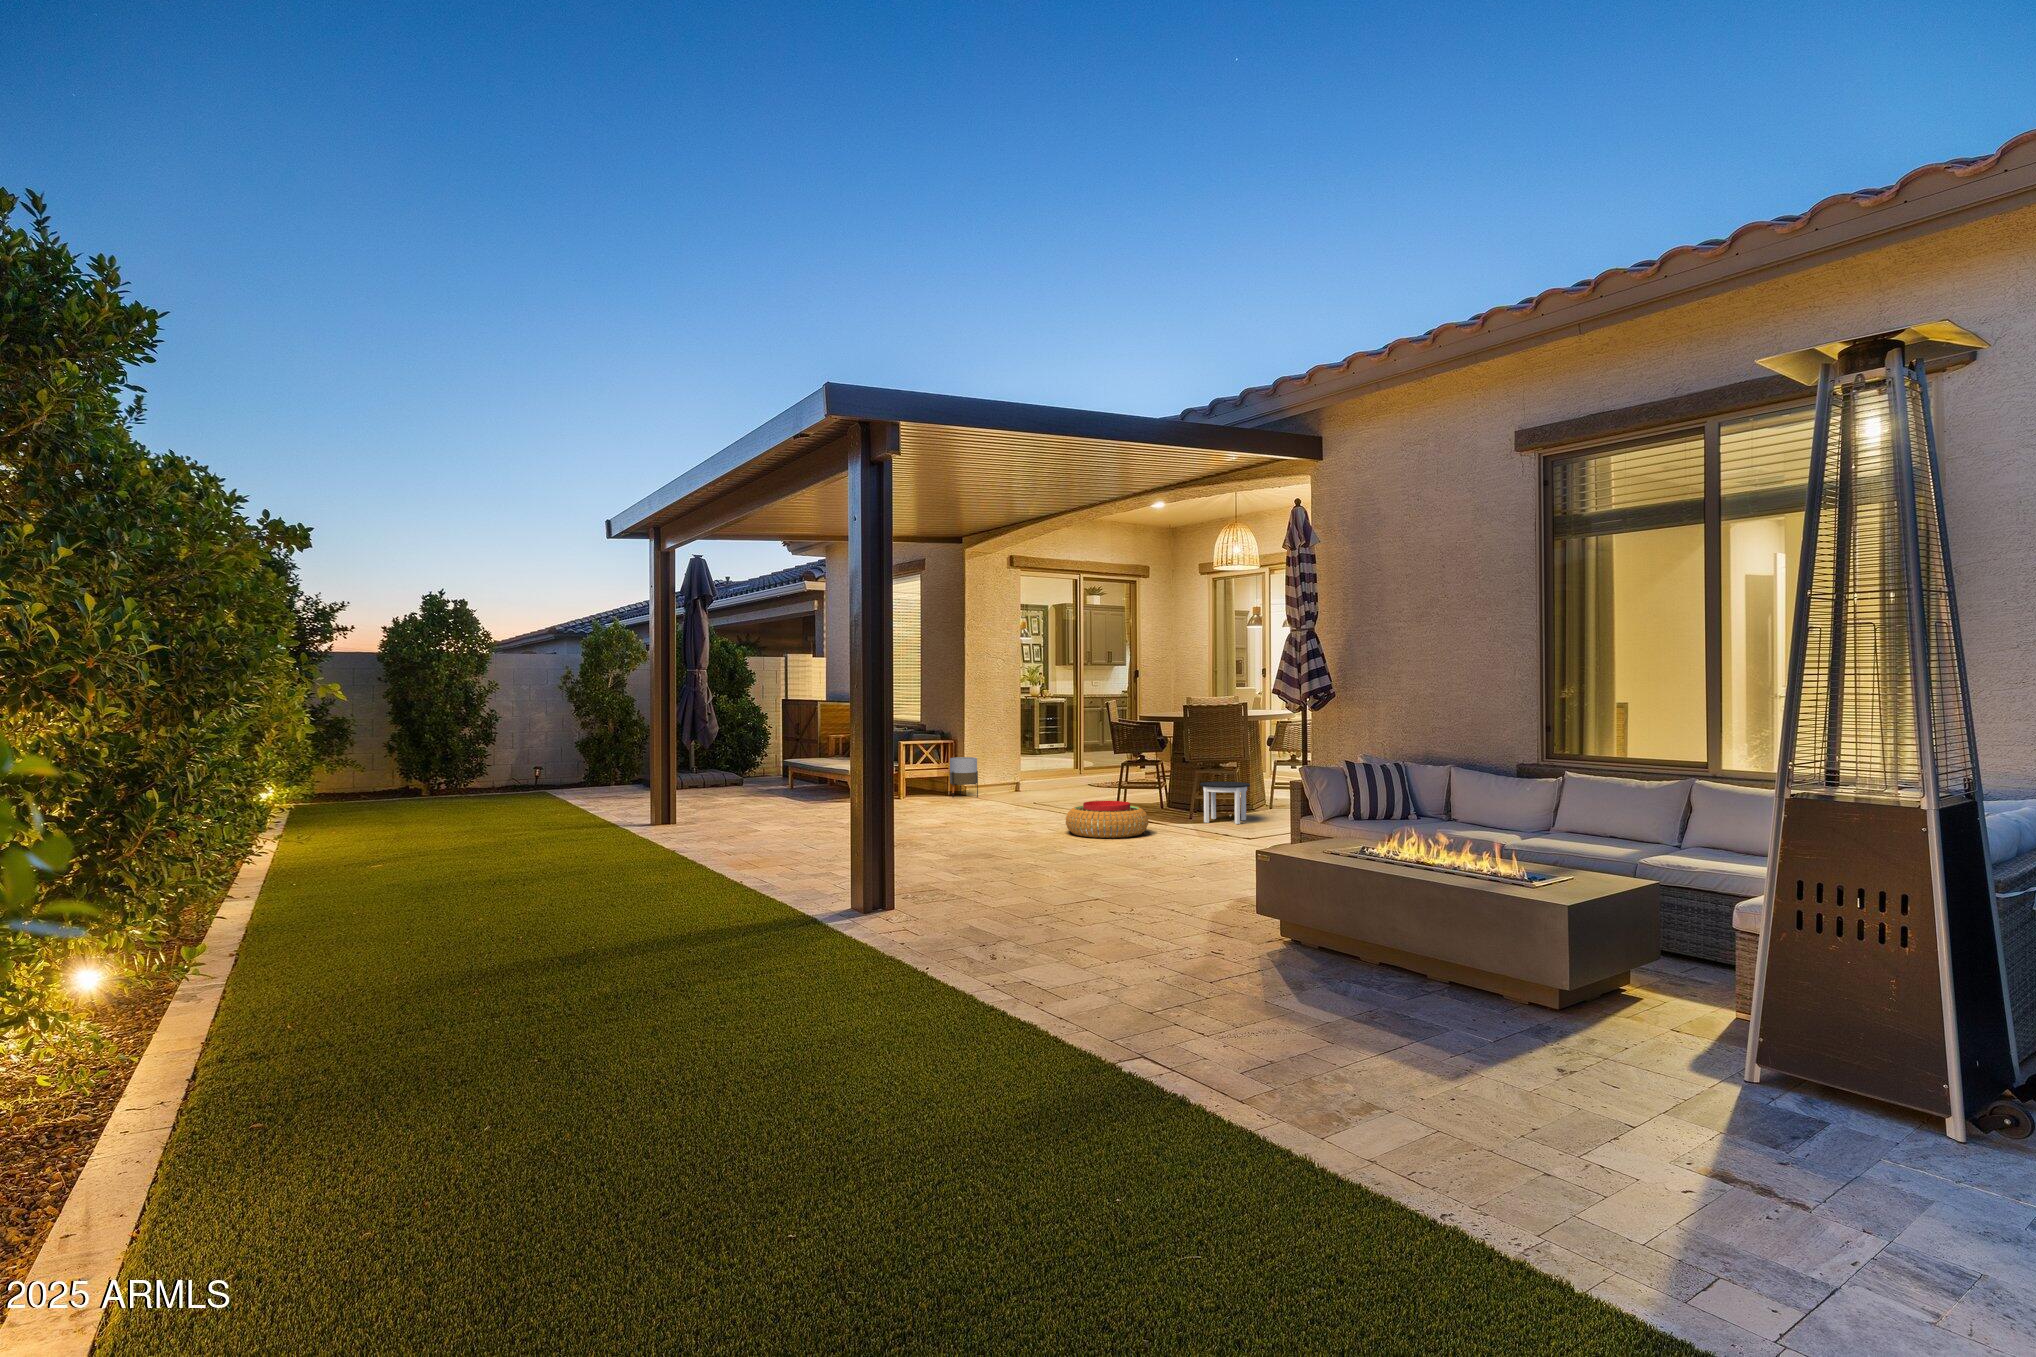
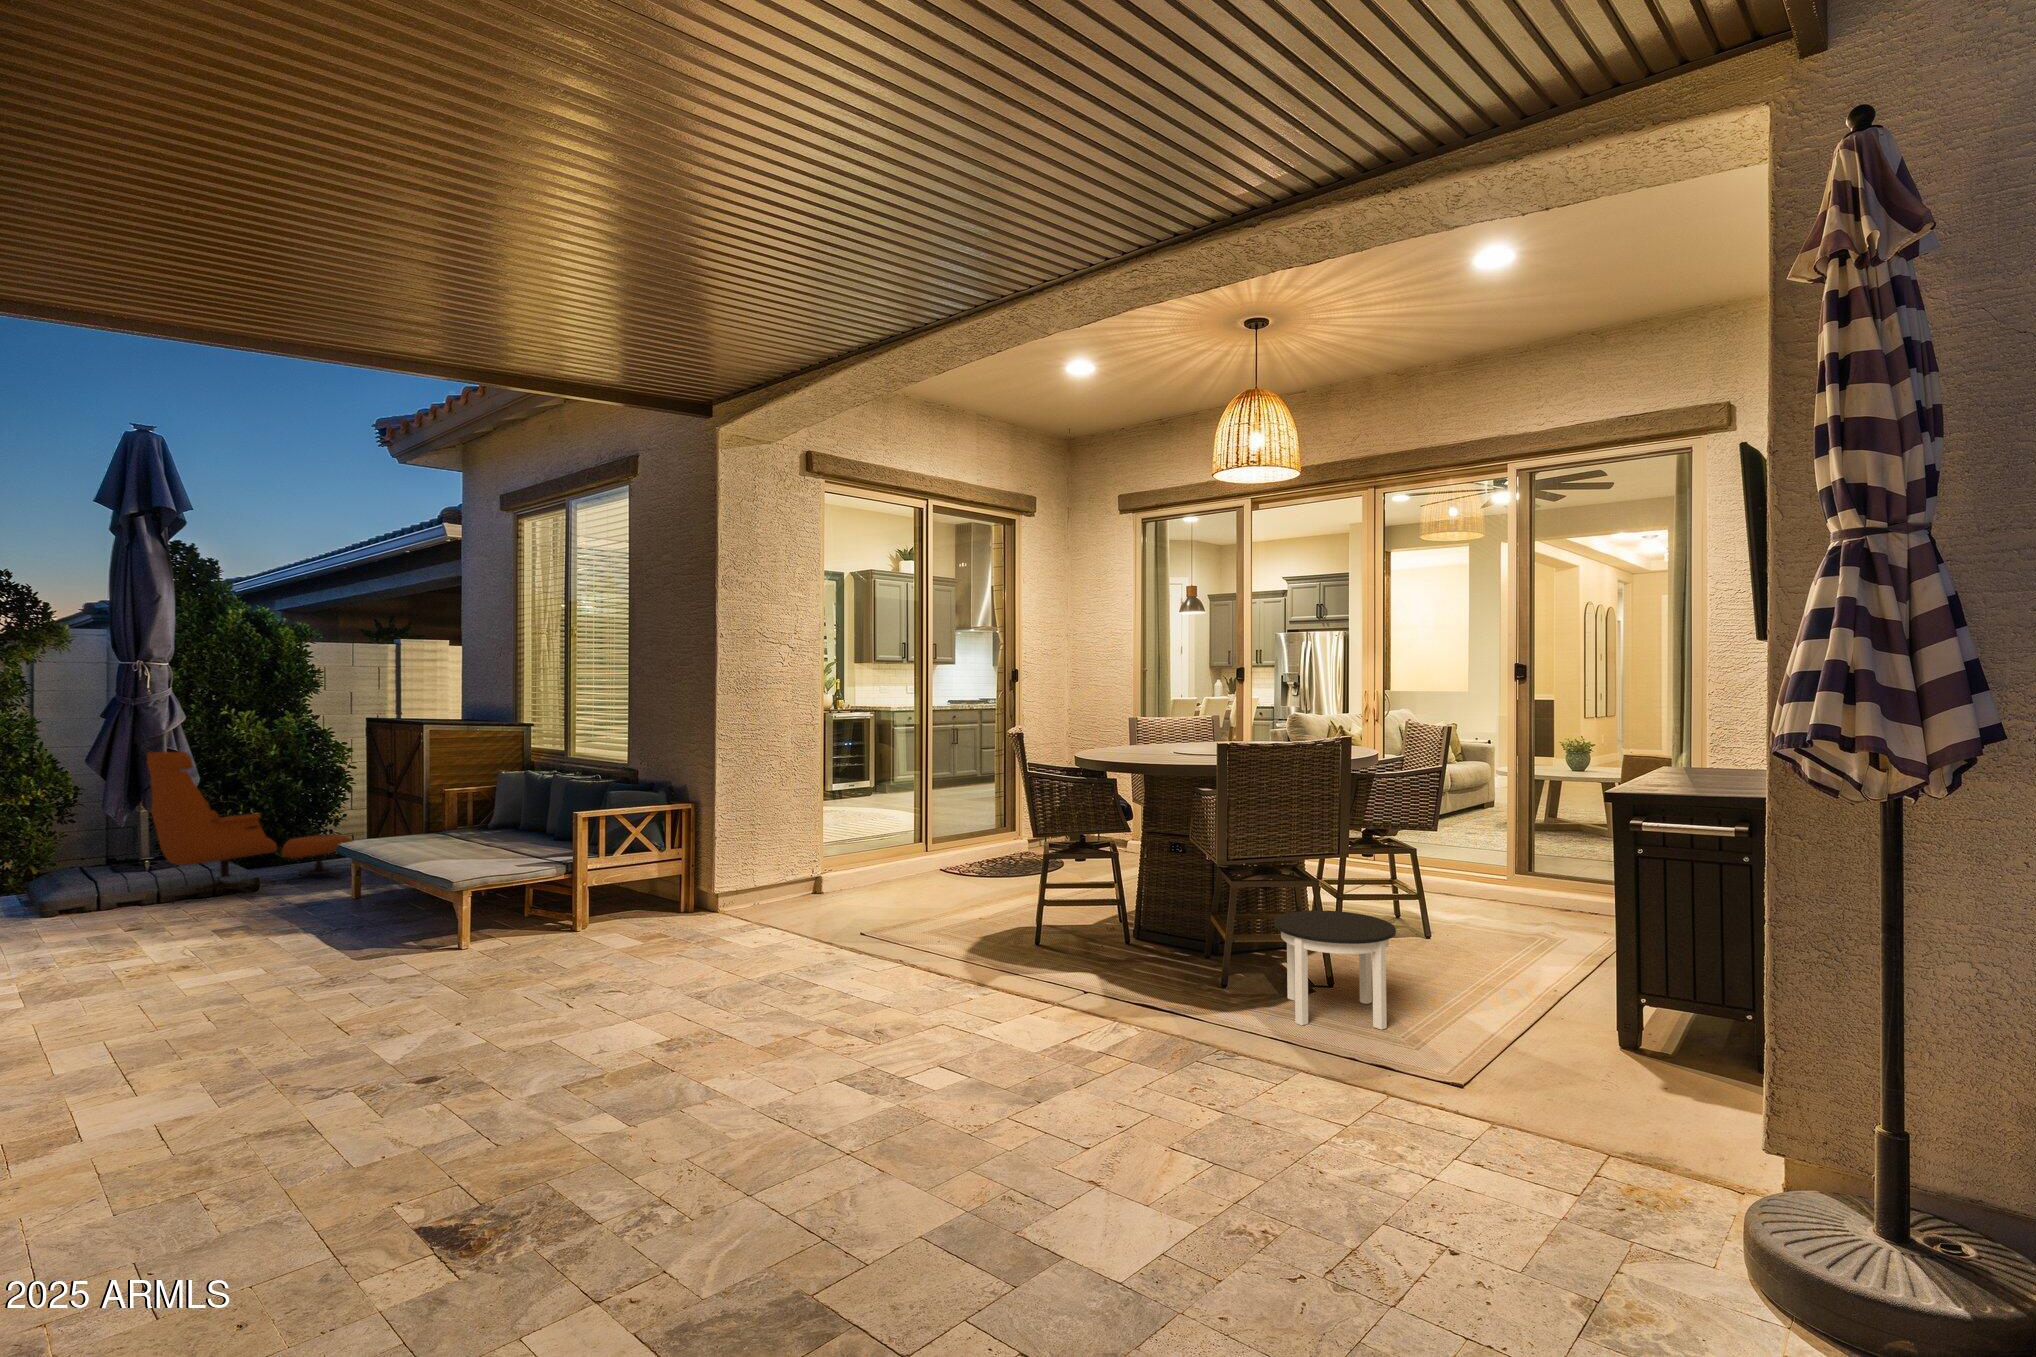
lounge chair: none [695,713,776,787] -> present [147,752,353,903]
planter: present [950,757,978,797] -> none [683,835,742,925]
pouf: present [1066,801,1148,838] -> none [993,1020,1240,1187]

